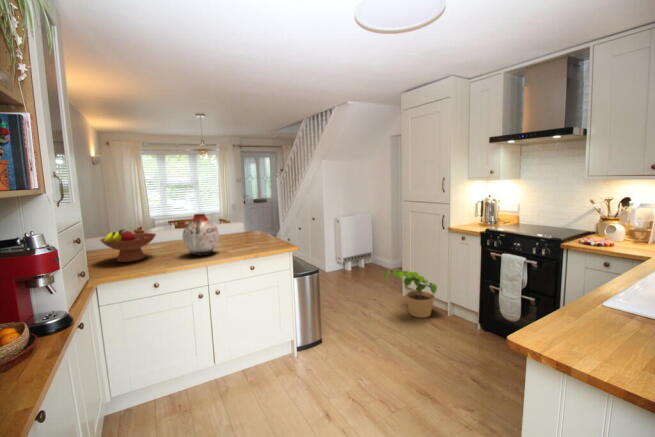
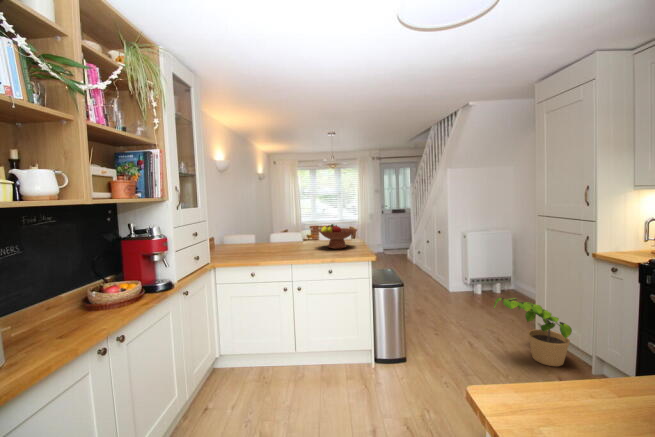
vase: present [183,214,219,255] -> none [278,219,307,255]
fruit bowl: present [100,229,156,262] -> present [319,224,355,249]

